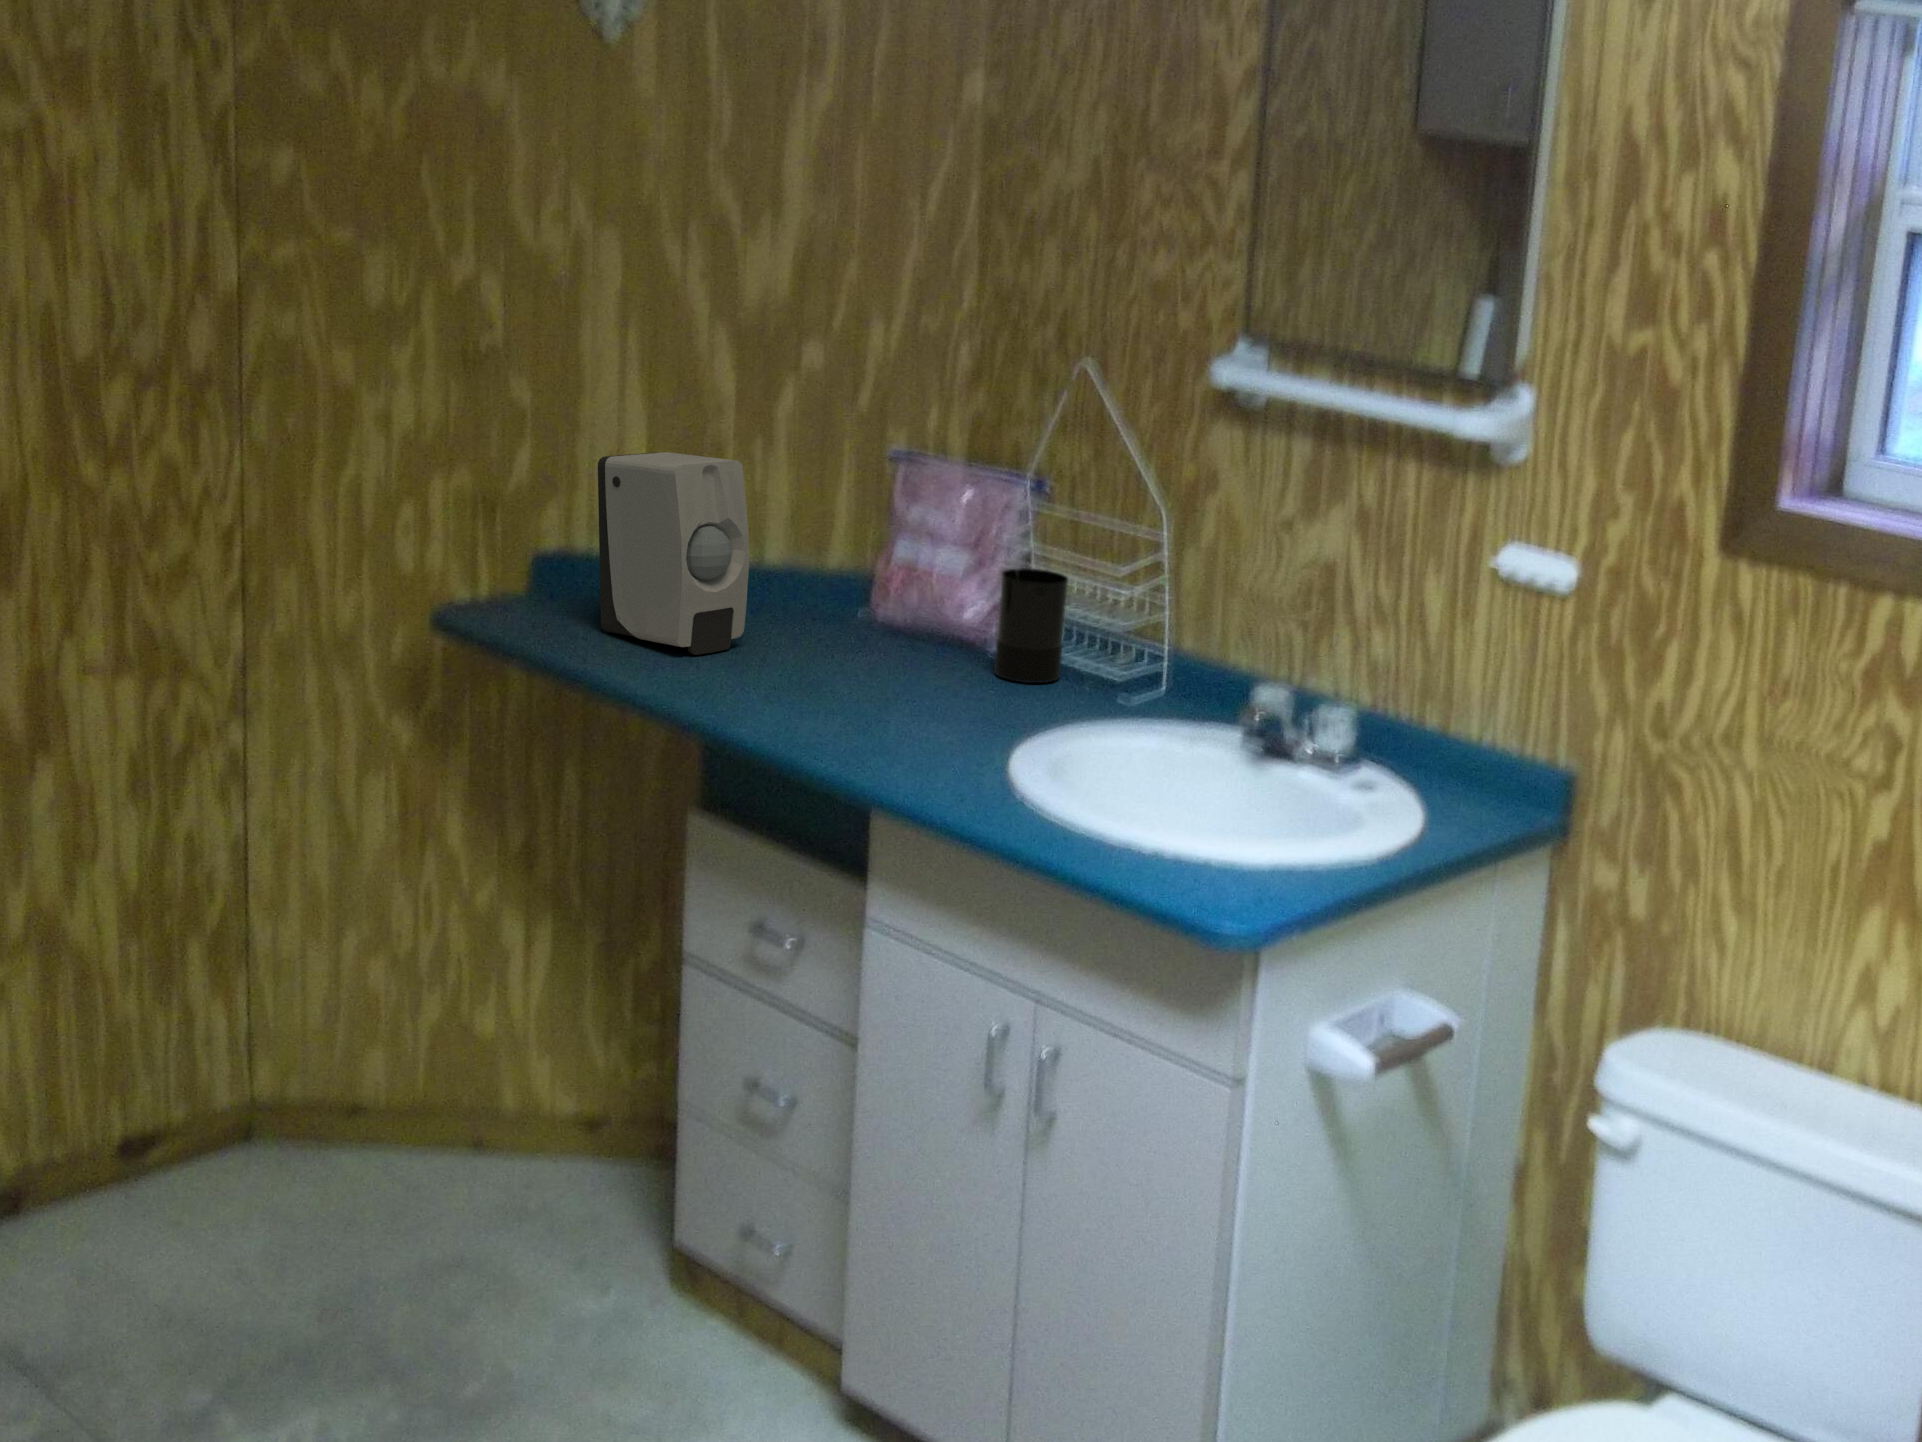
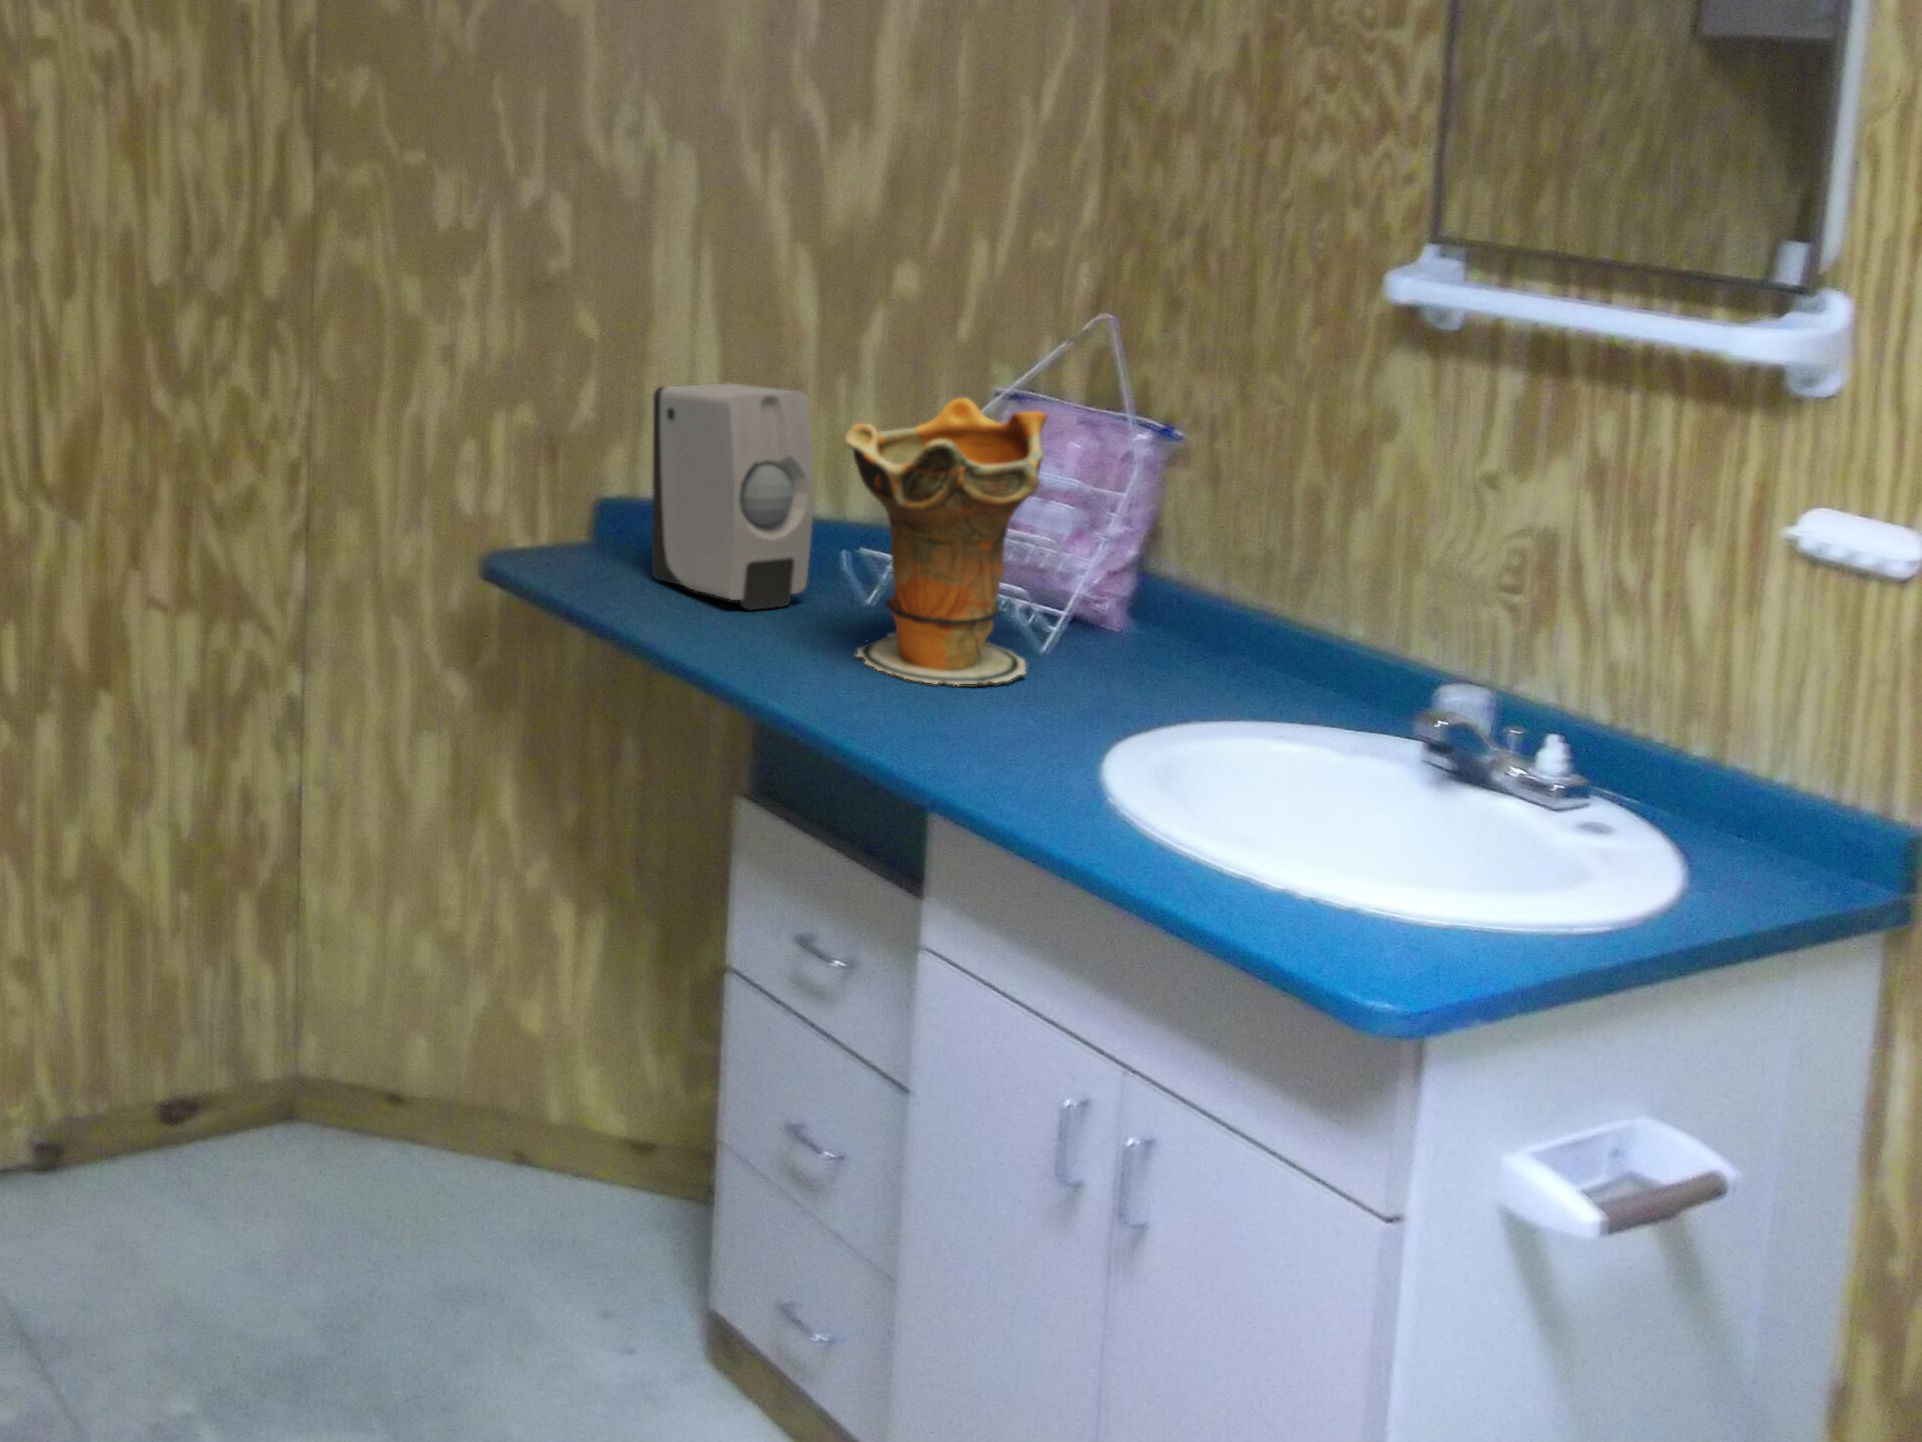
decorative vase: none [788,466,954,711] -> present [845,398,1047,685]
candle: present [994,568,1068,683] -> none [1101,515,1196,666]

